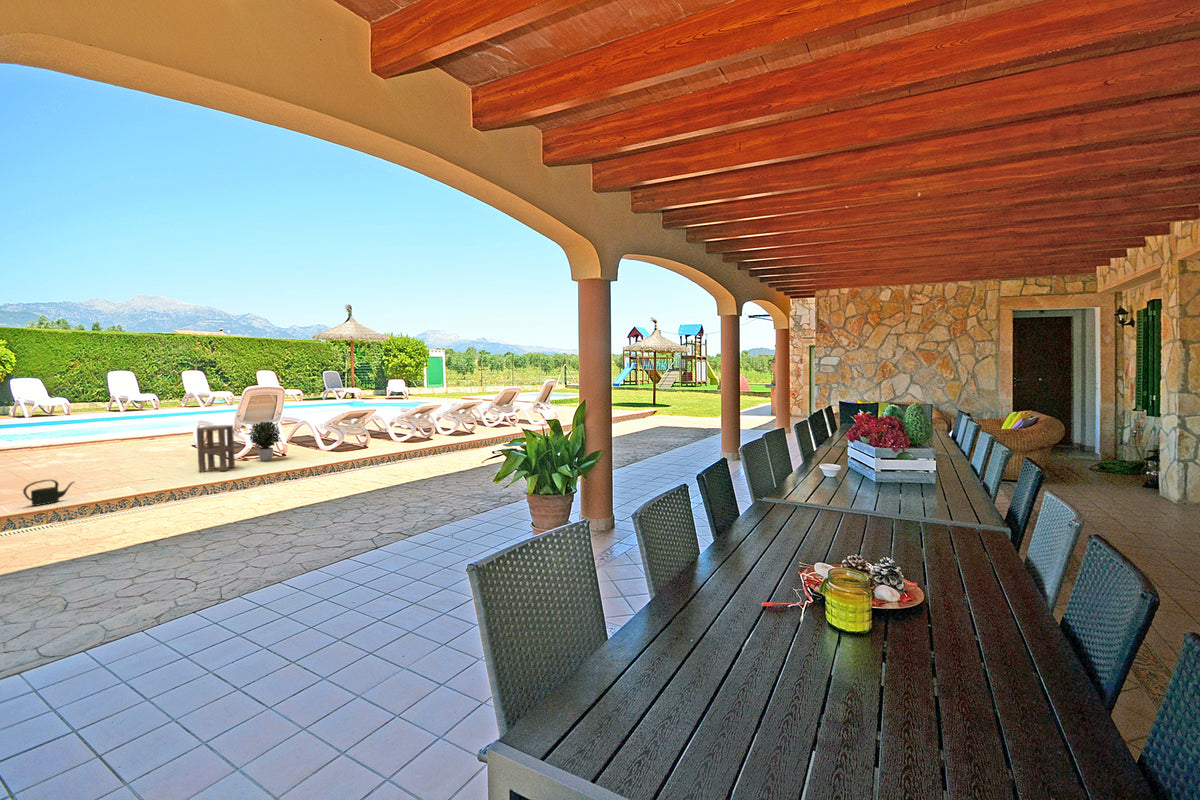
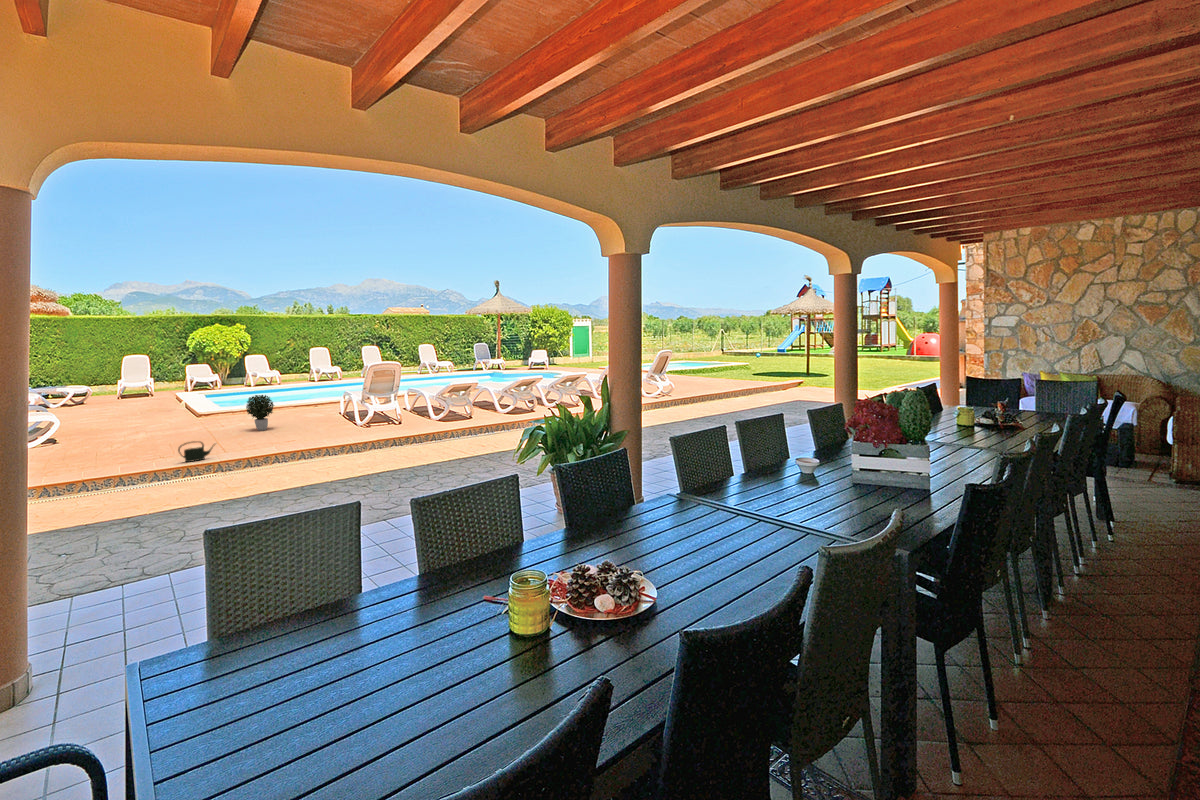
potted plant: present [249,422,280,461] -> present [246,395,274,431]
side table: present [197,425,235,472] -> none [319,396,353,438]

